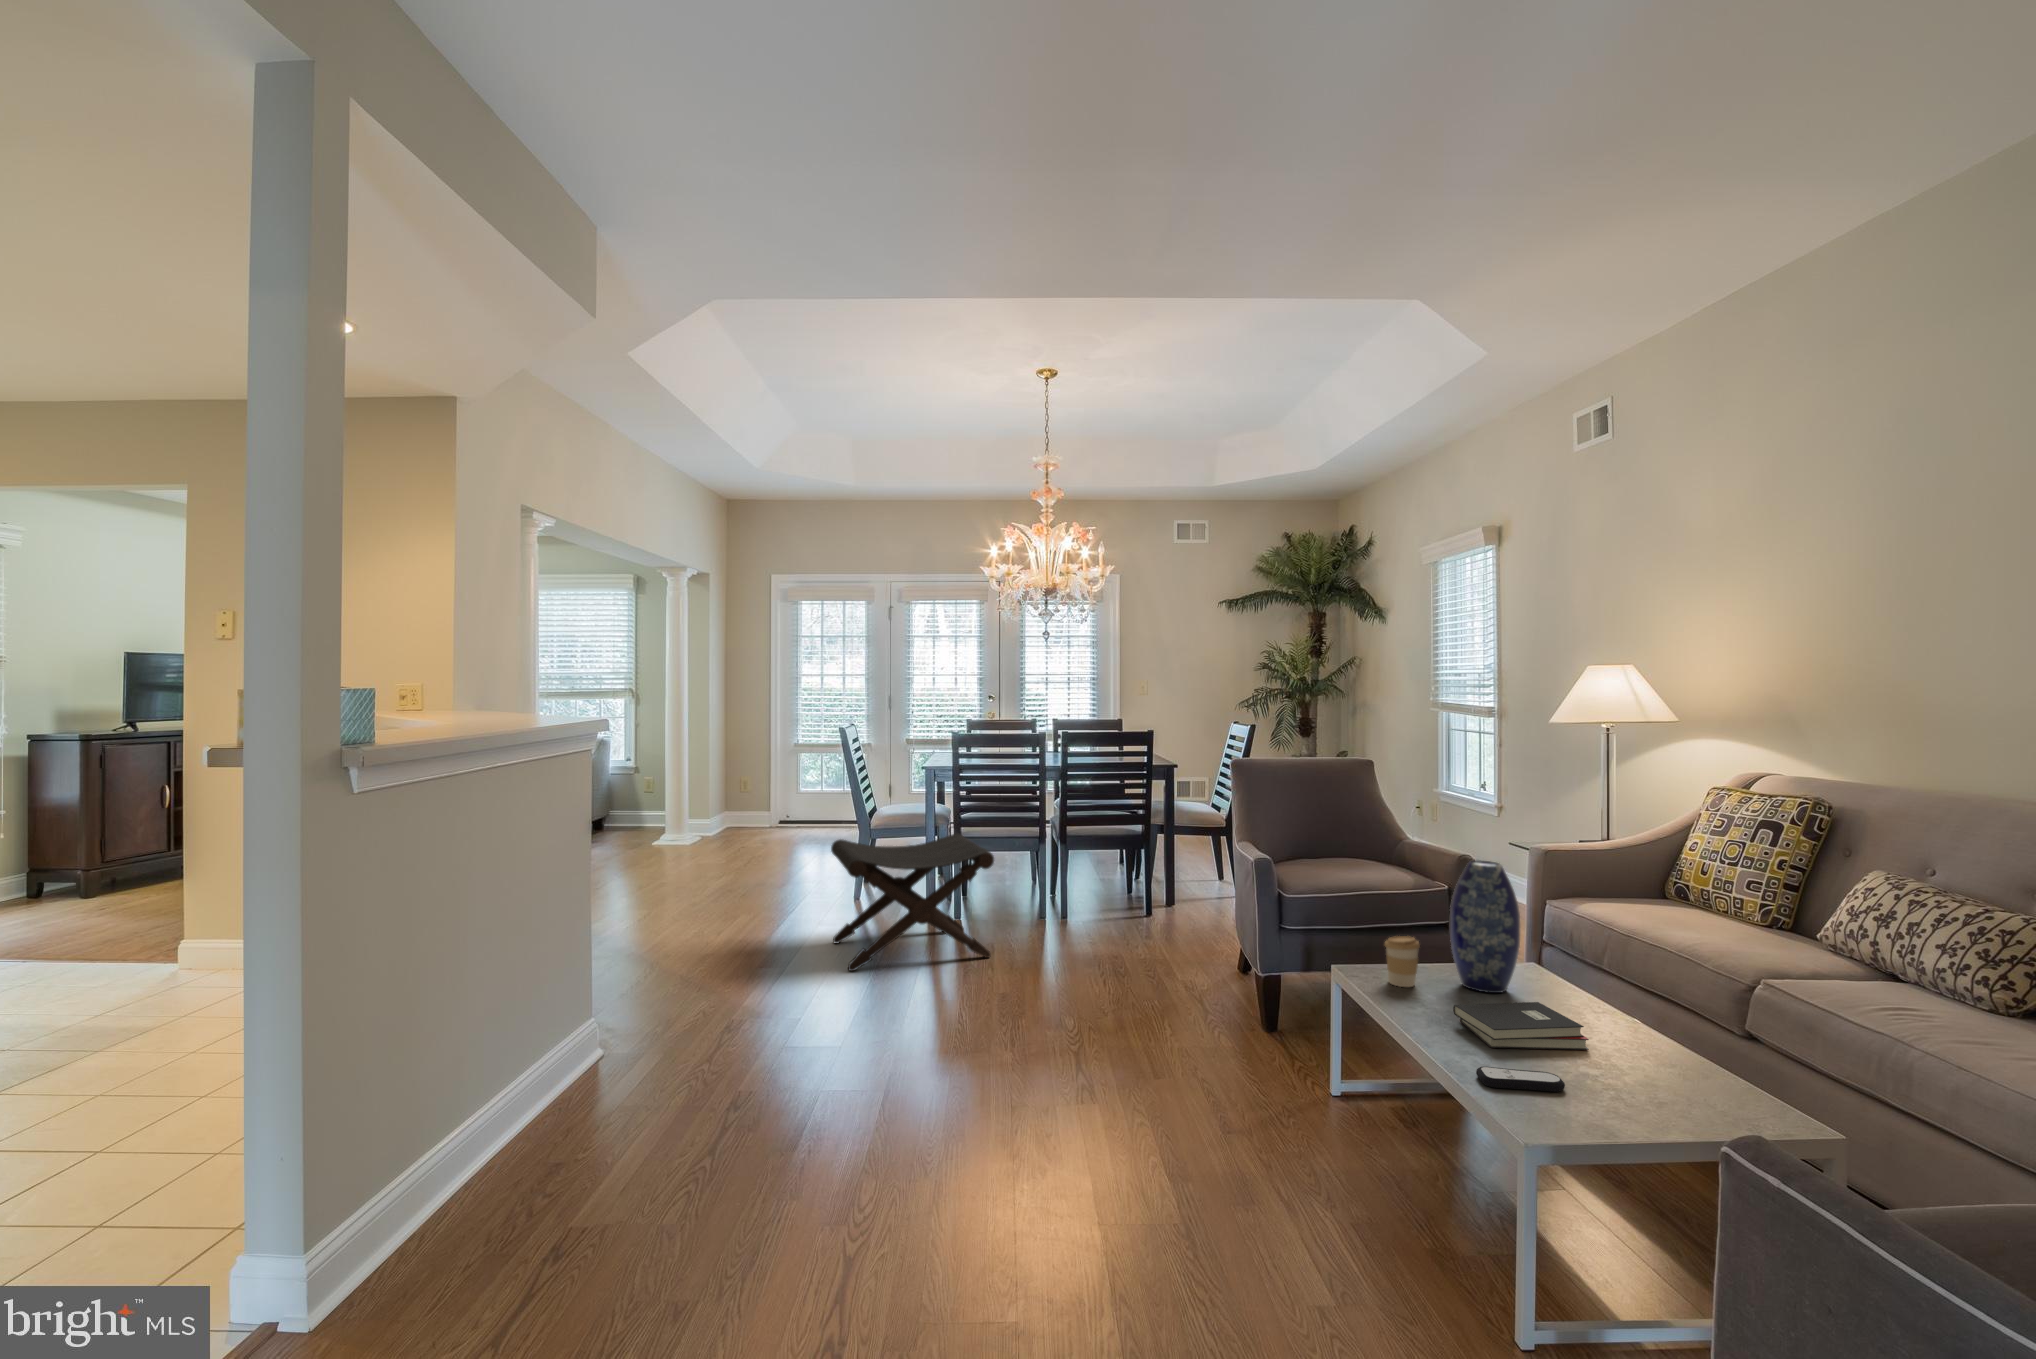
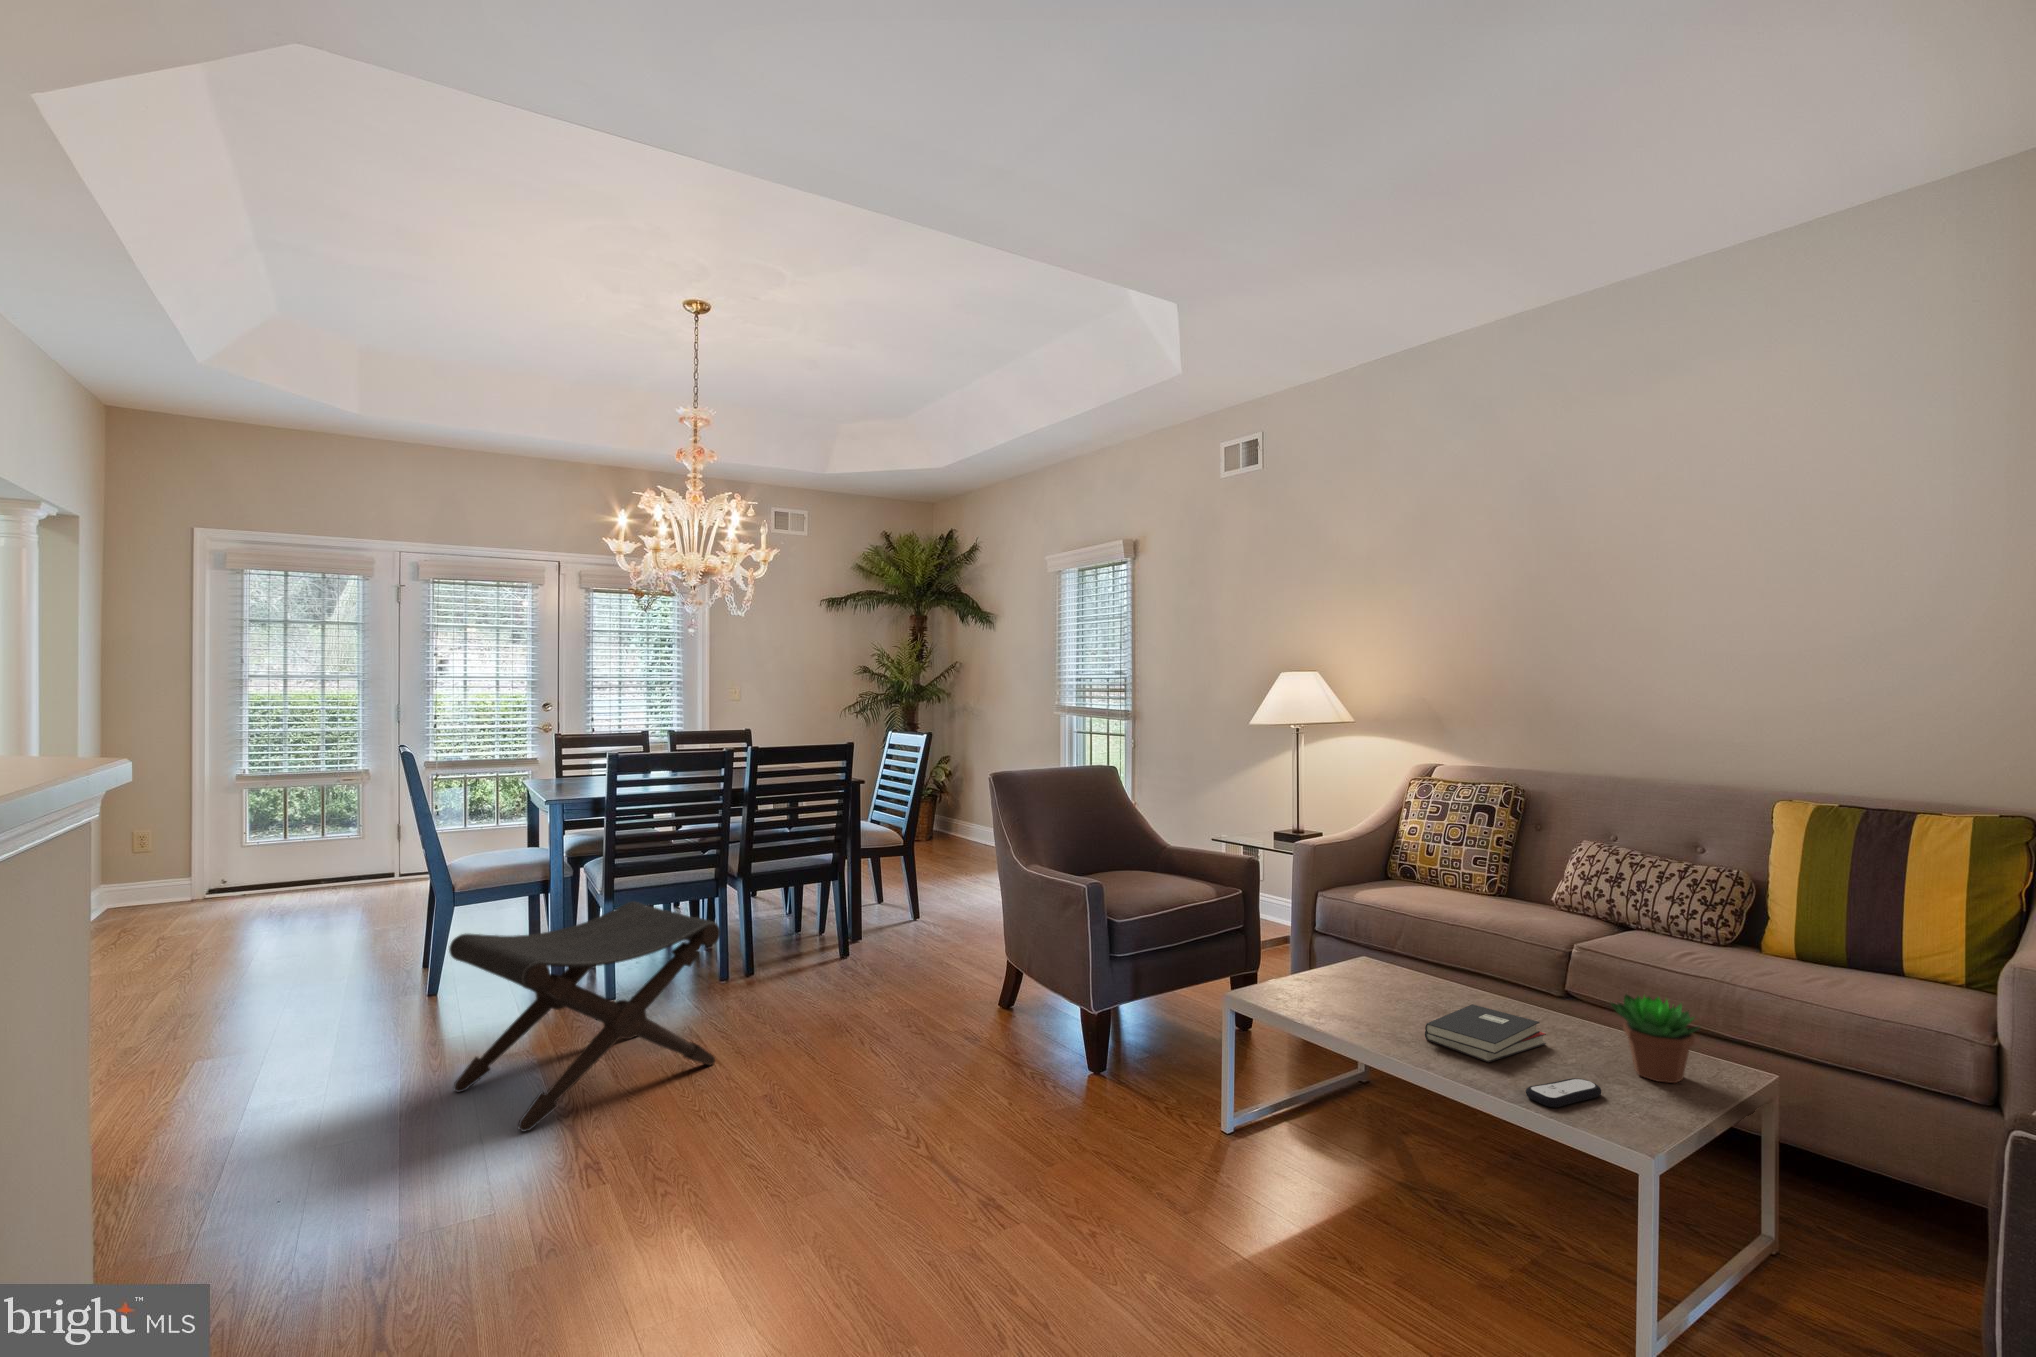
vase: present [1450,860,1520,993] -> none [1352,868,1418,1002]
coffee cup: present [1385,936,1420,987] -> none [1305,957,1341,1012]
succulent plant: none [1621,1008,1723,1105] -> present [1611,994,1699,1083]

